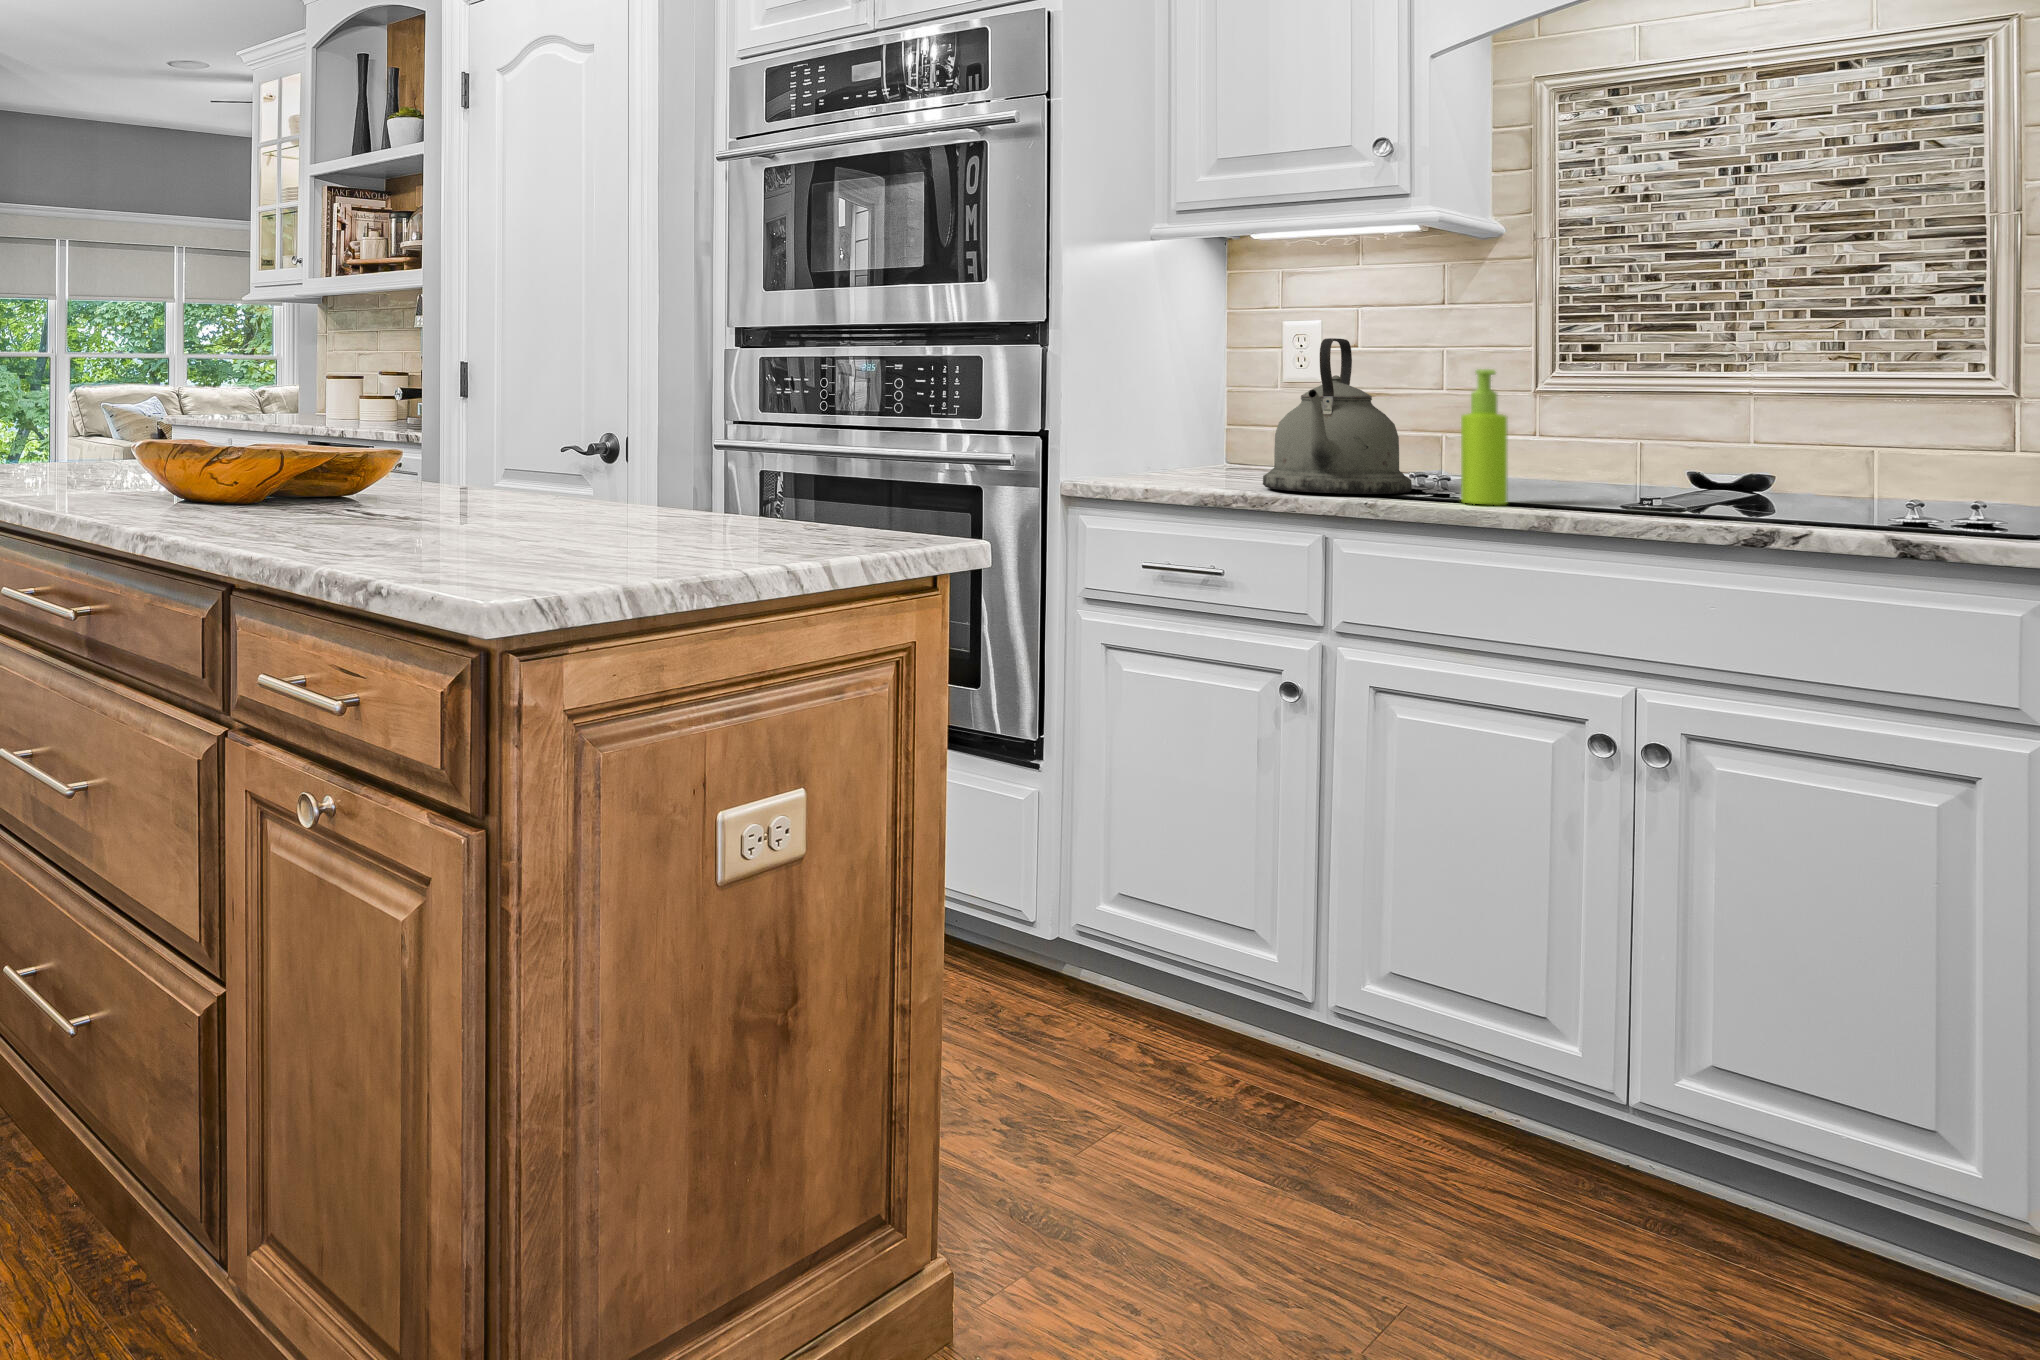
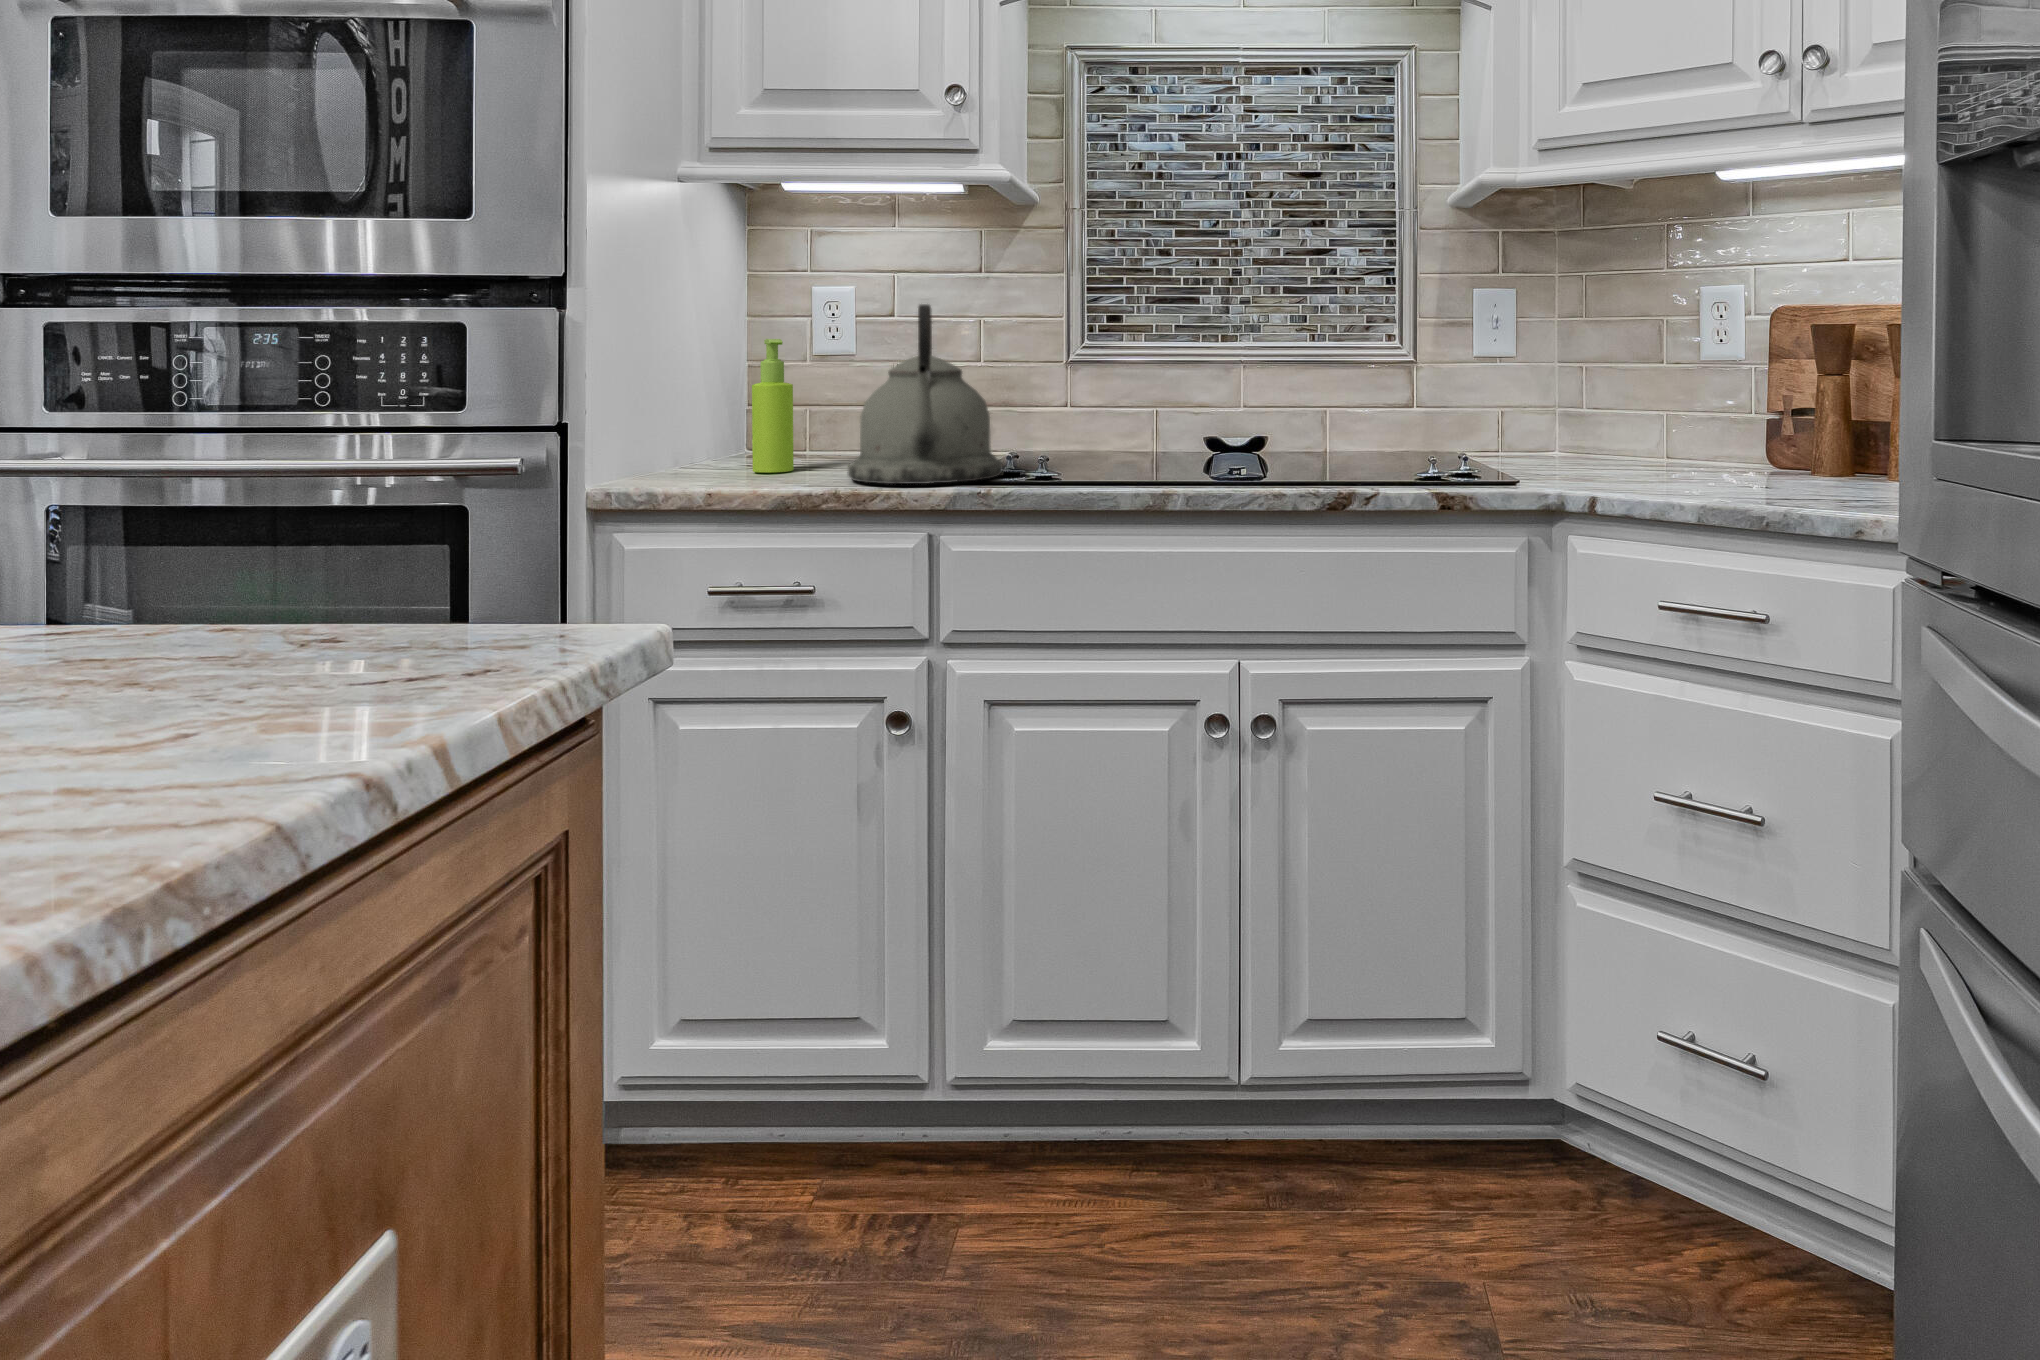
soap dispenser: present [1461,369,1508,505] -> present [752,339,794,473]

